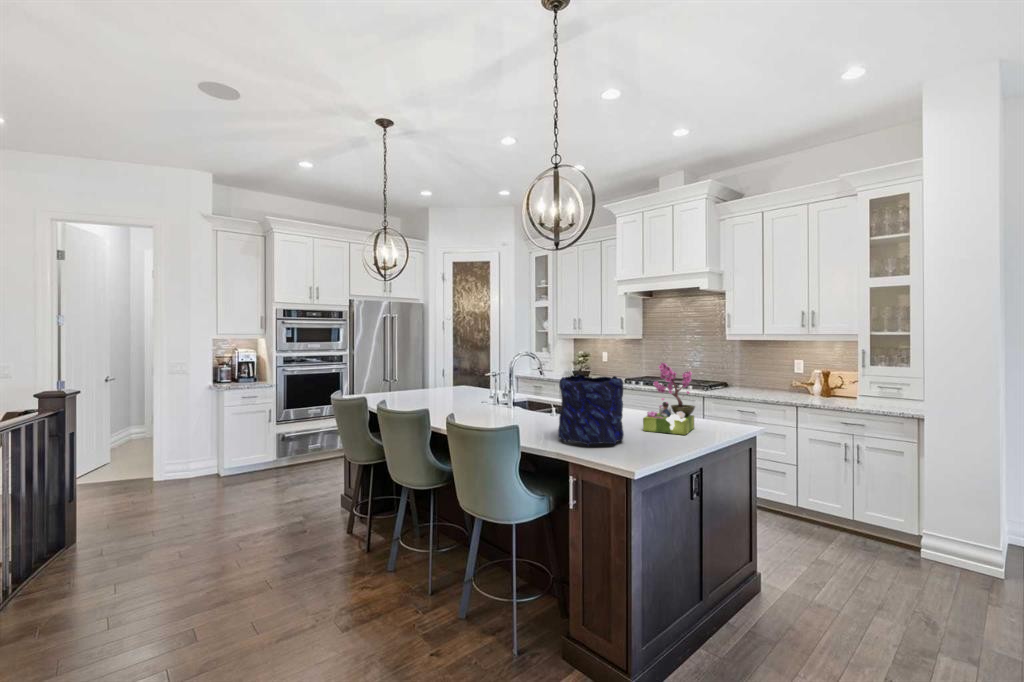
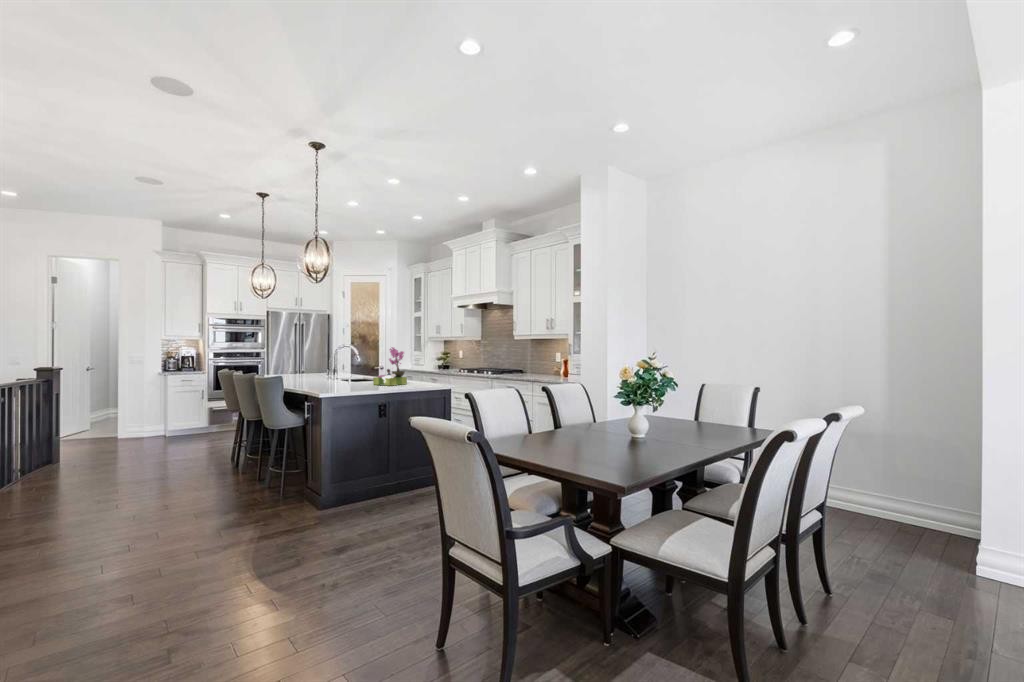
vase: present [558,375,624,445] -> none [311,352,349,388]

